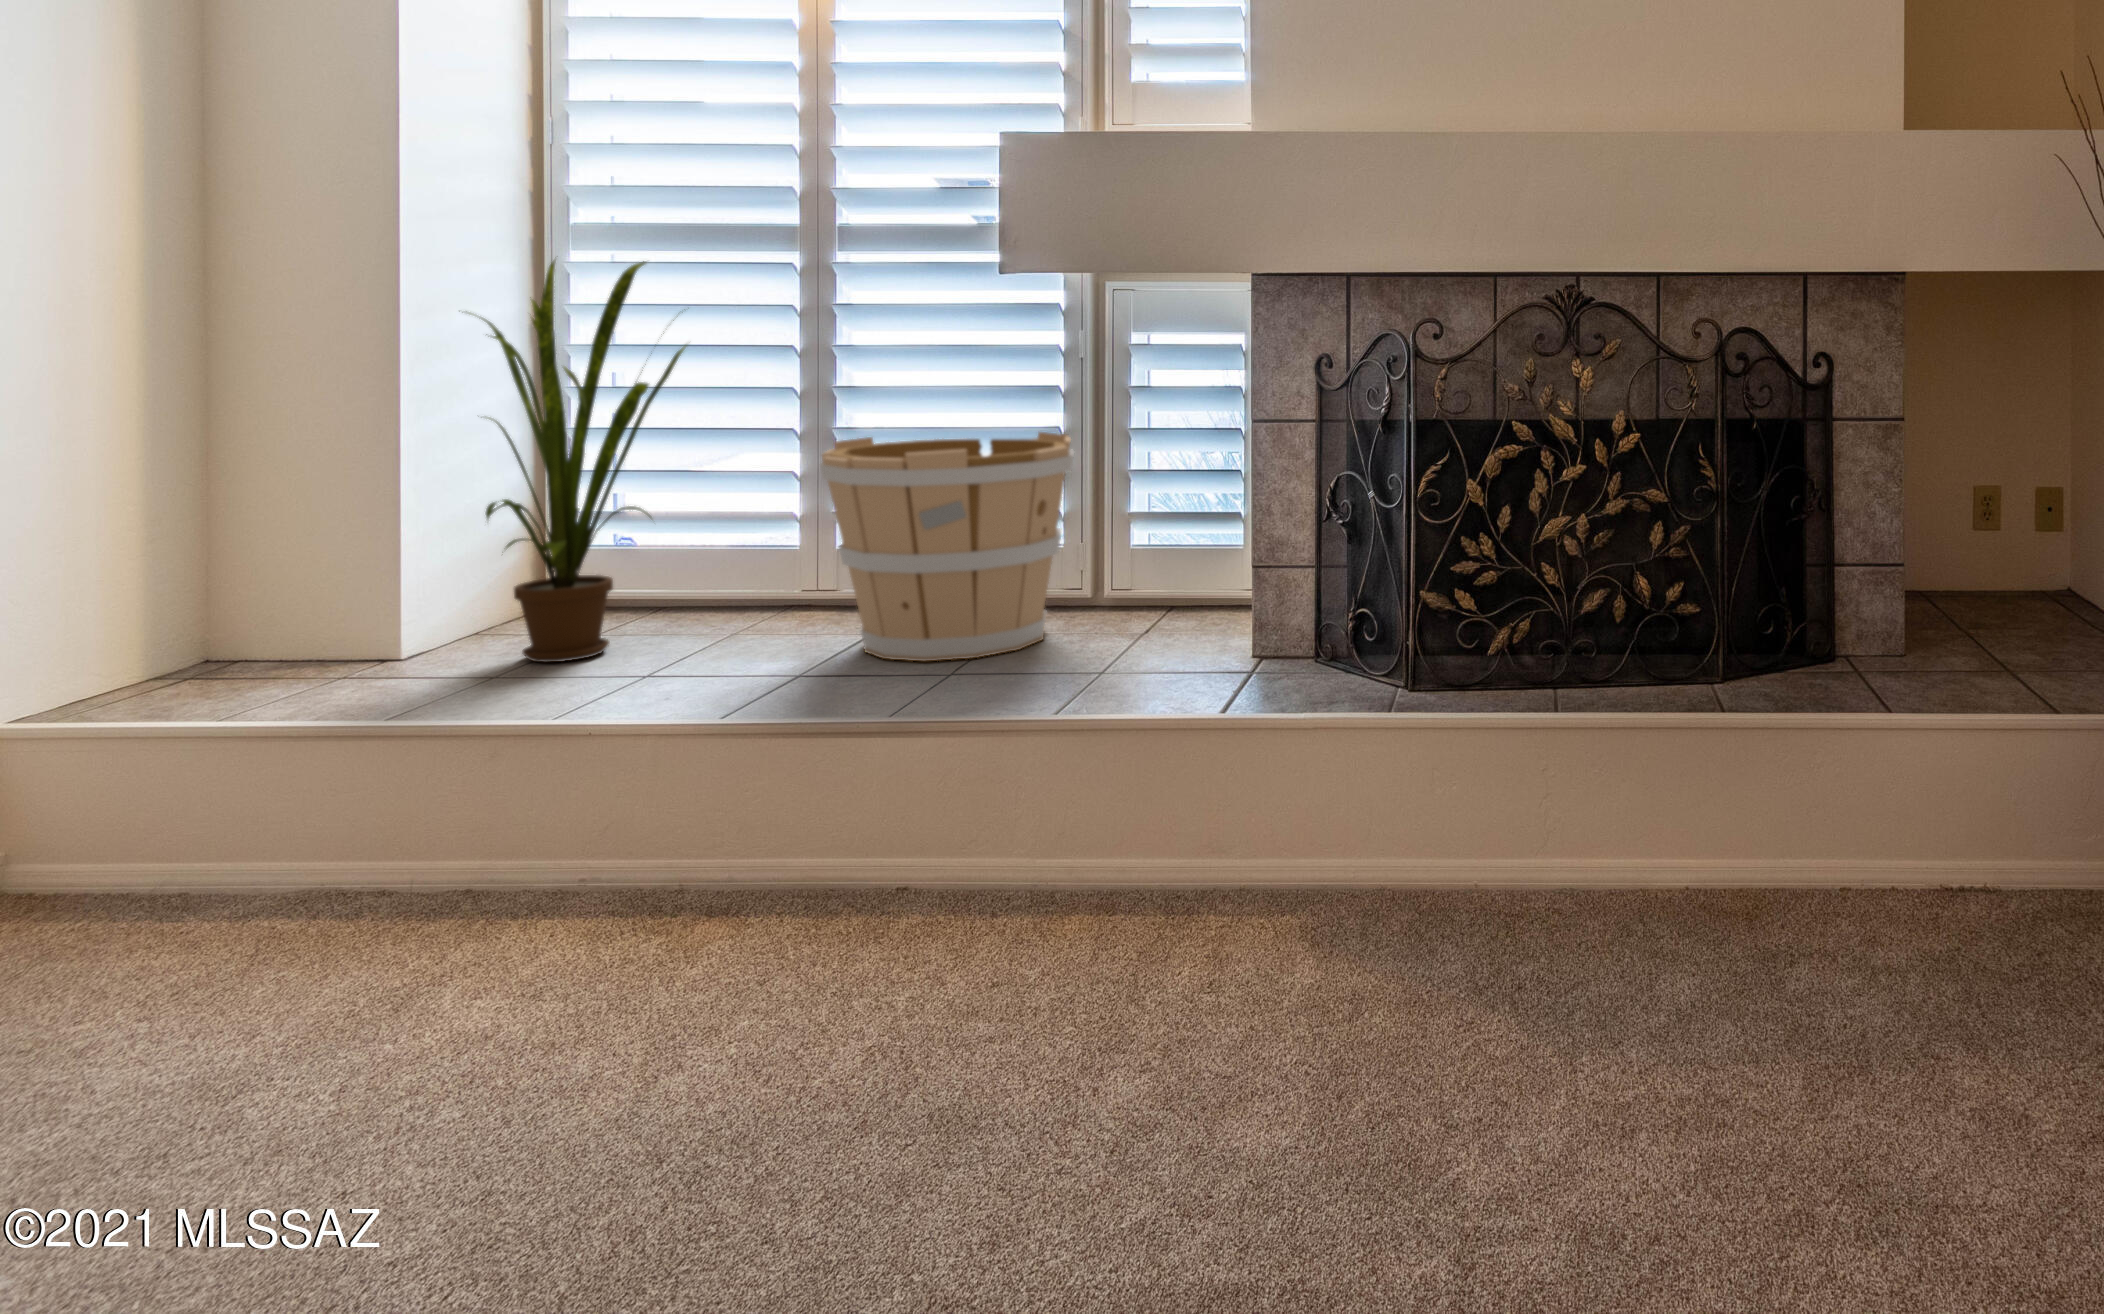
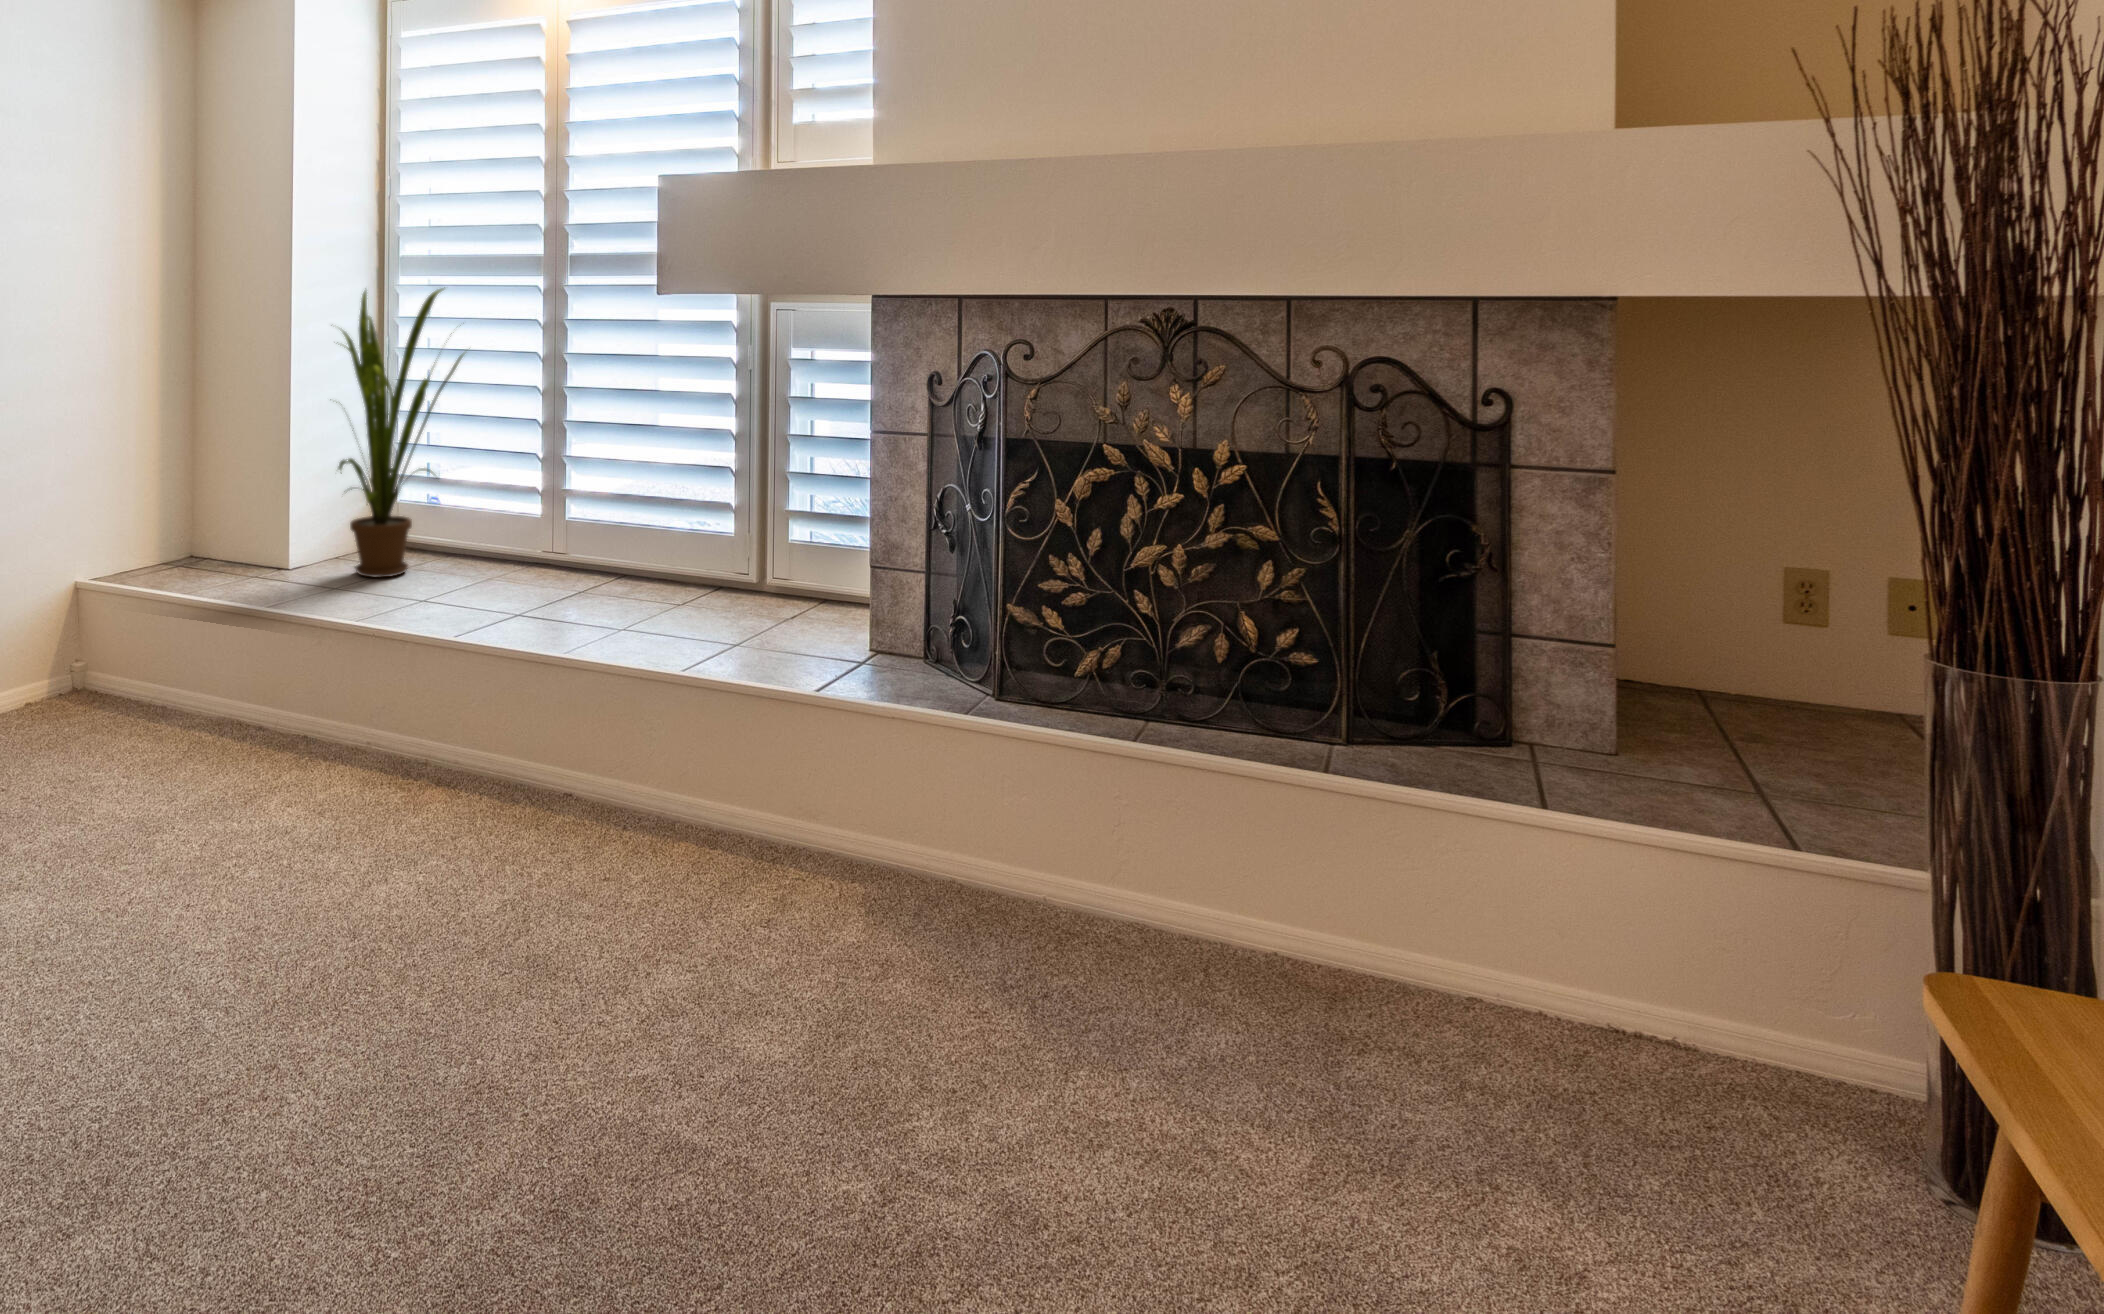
wooden bucket: present [820,432,1074,661] -> none [535,425,732,612]

